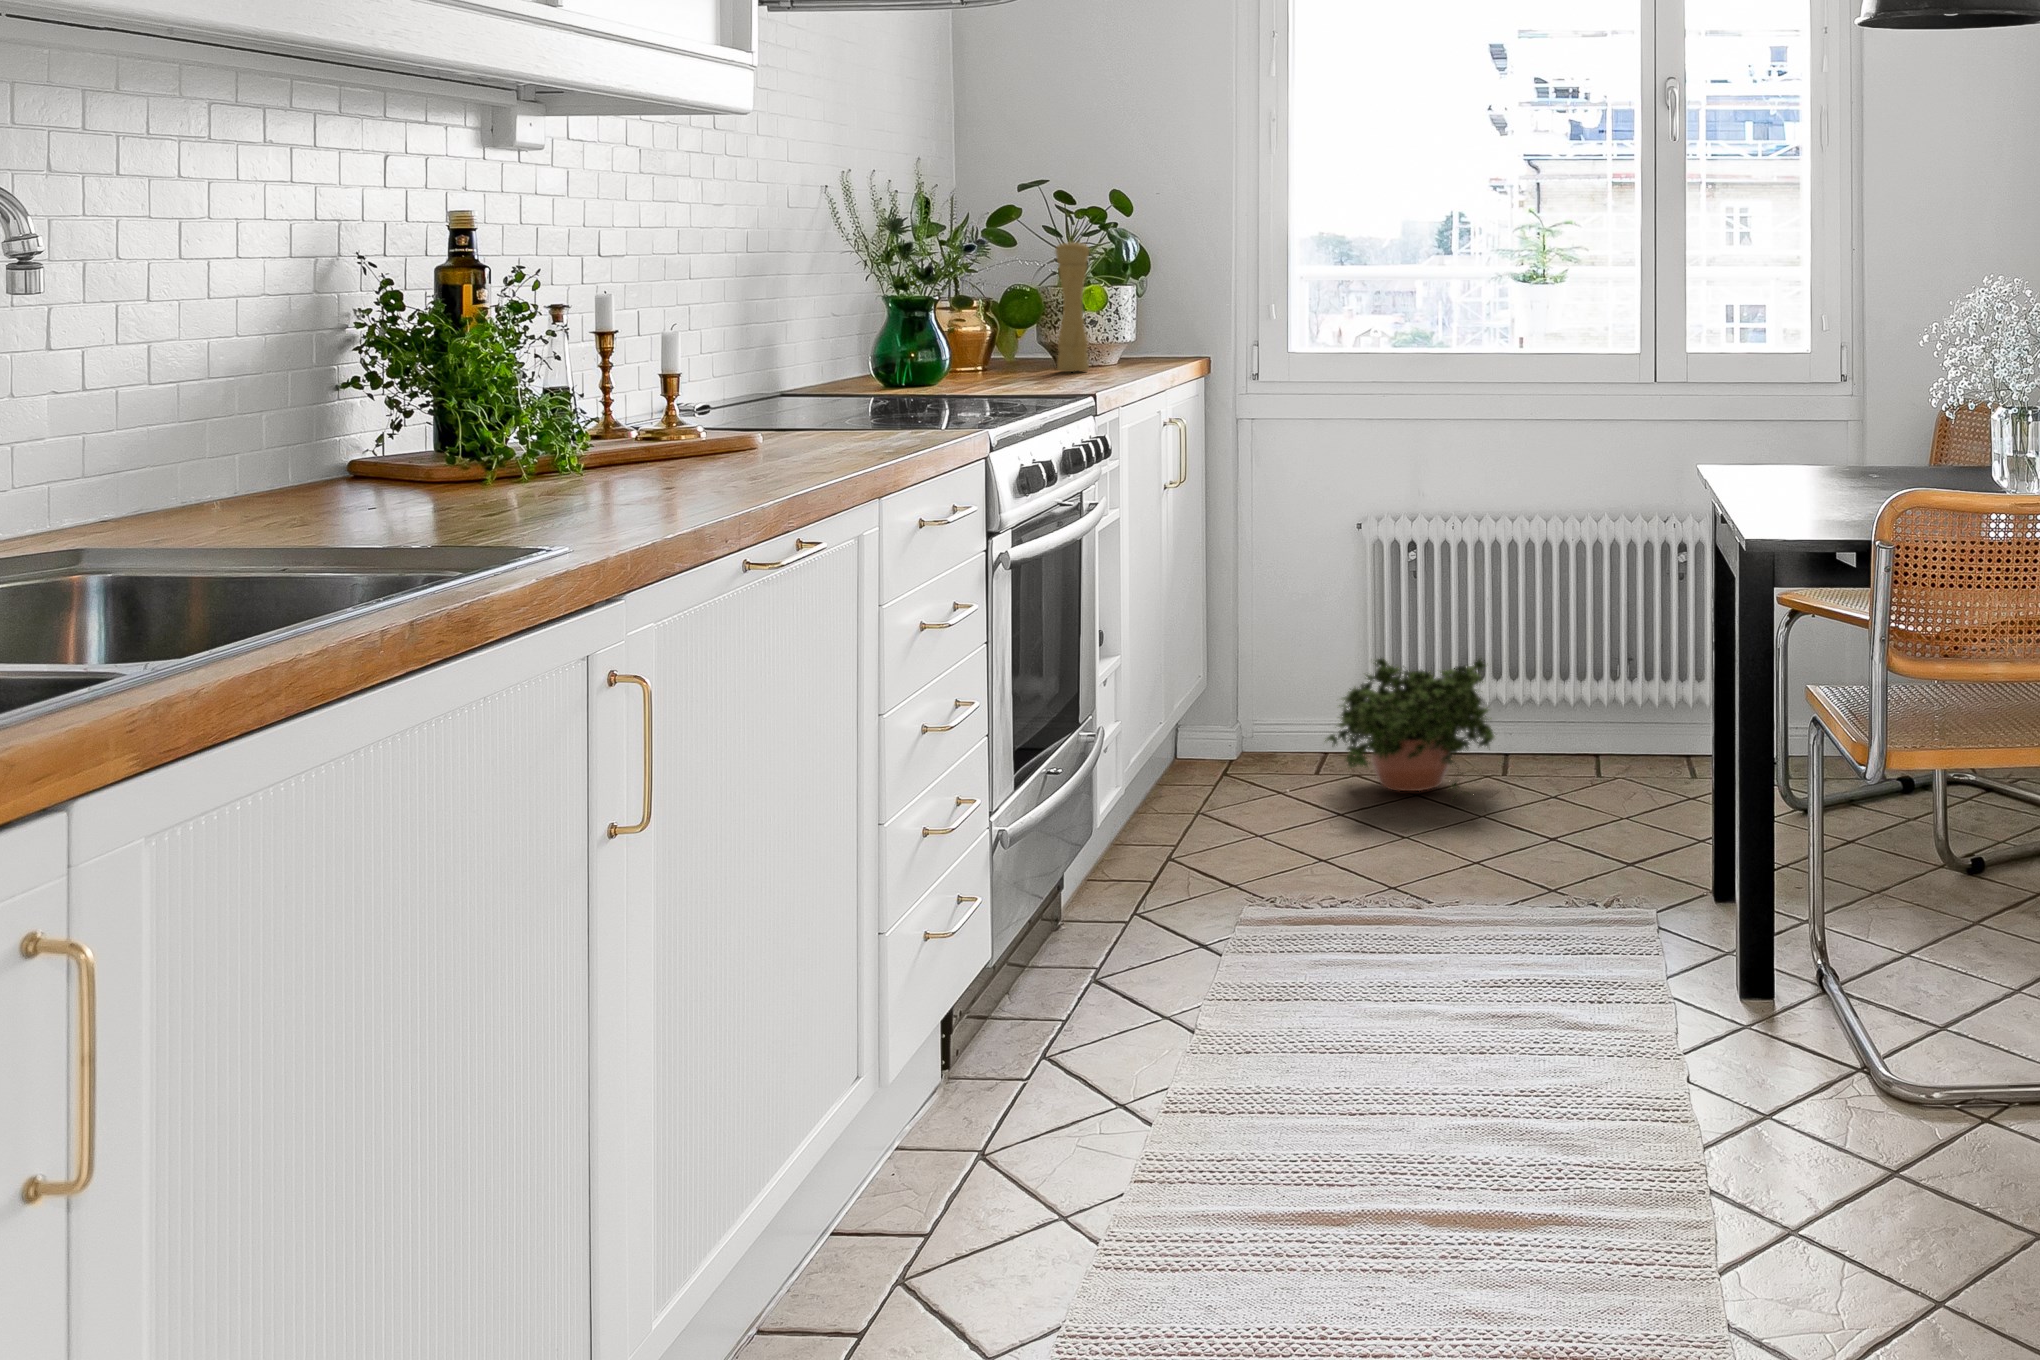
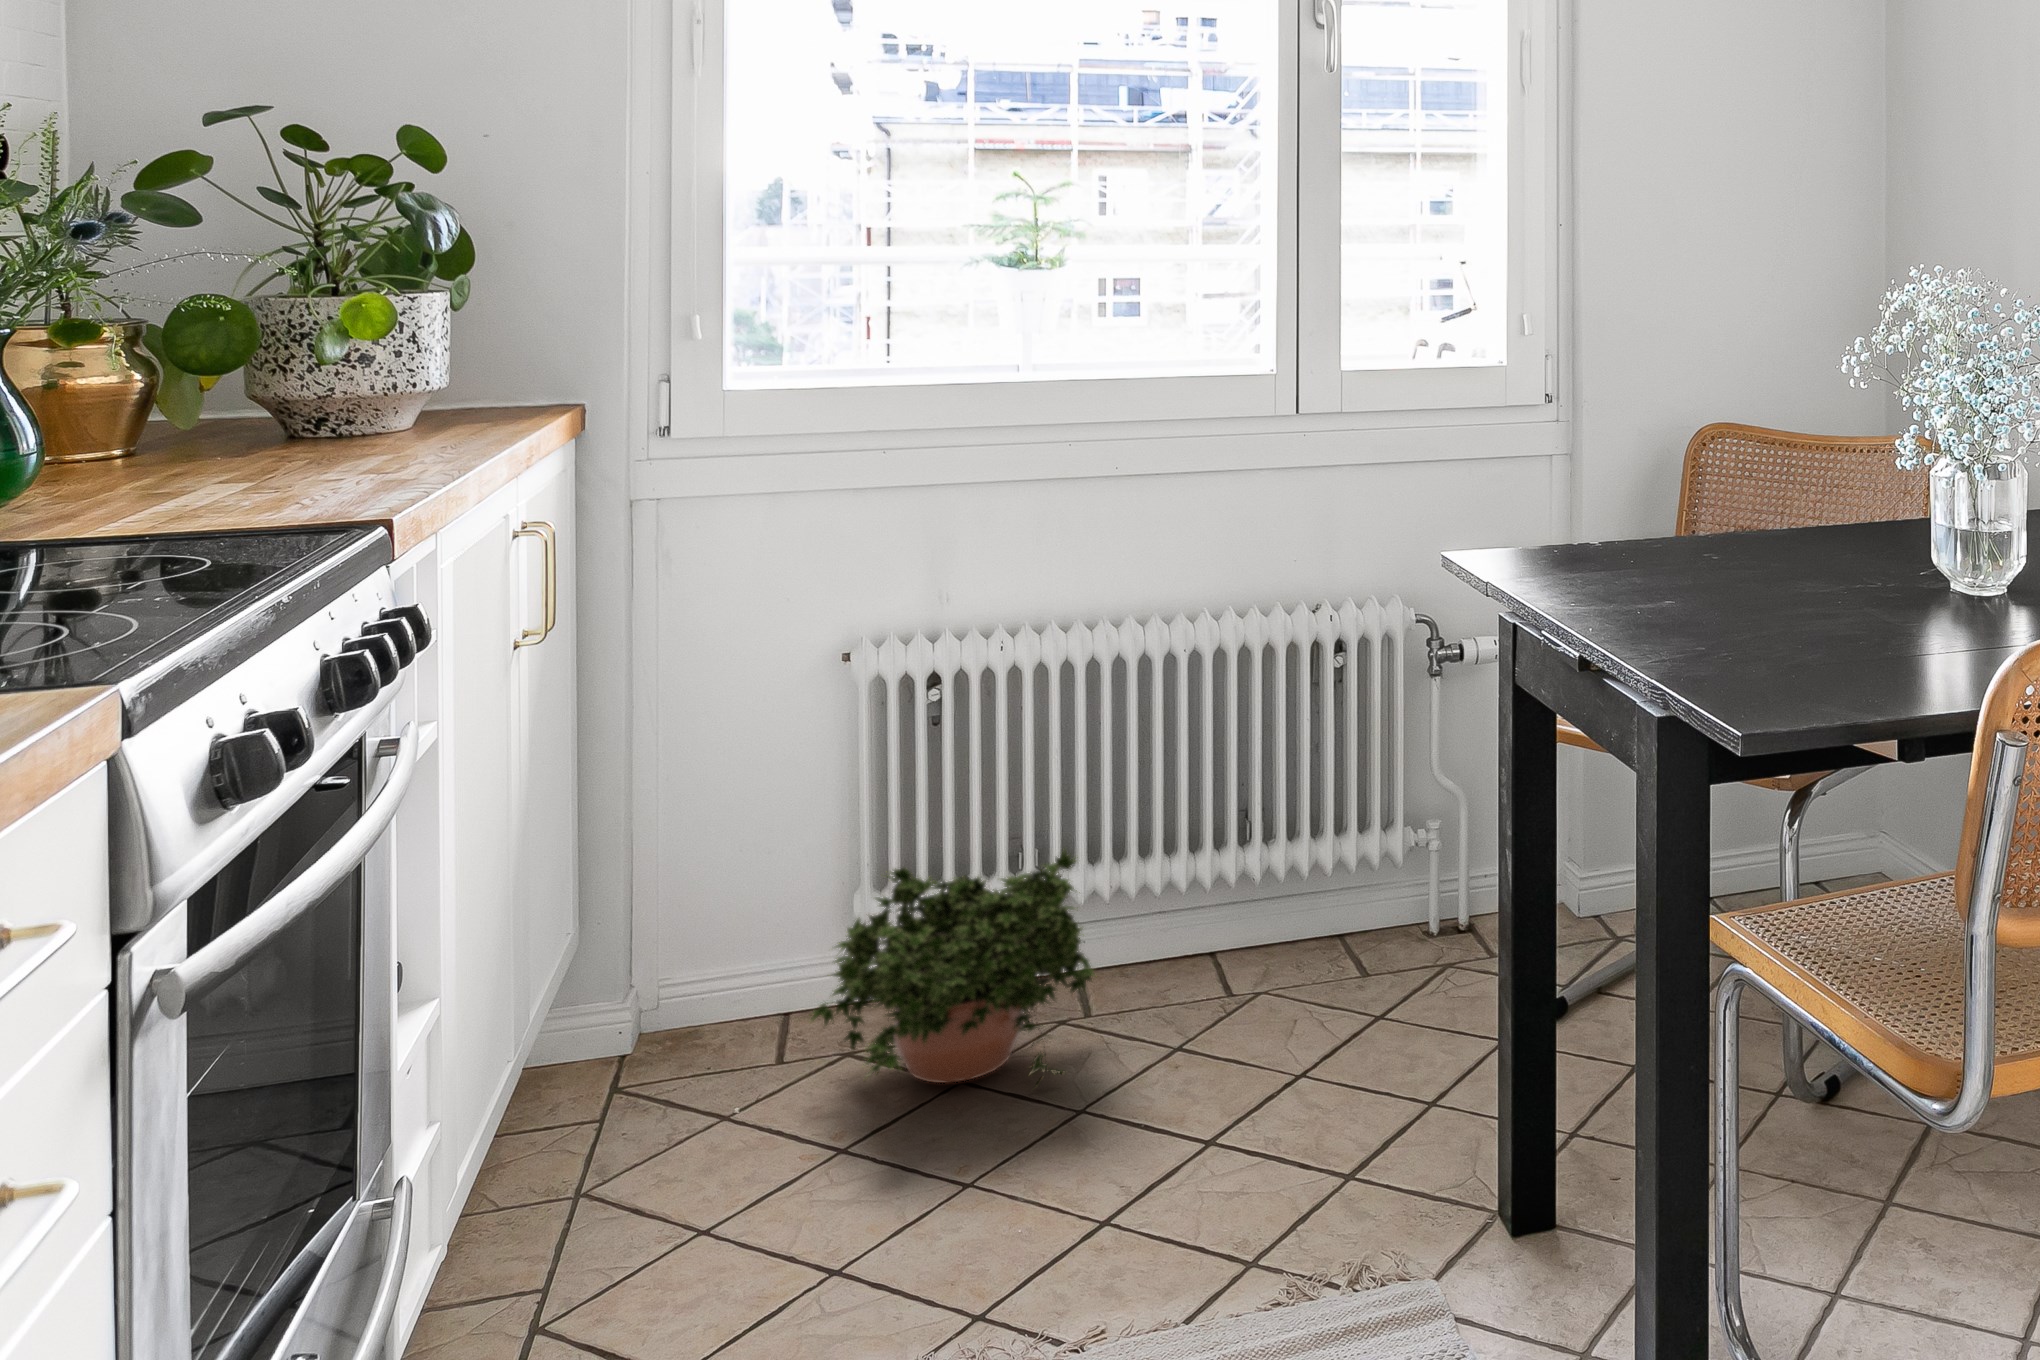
pepper mill: present [1056,241,1089,372] -> none [283,214,357,447]

